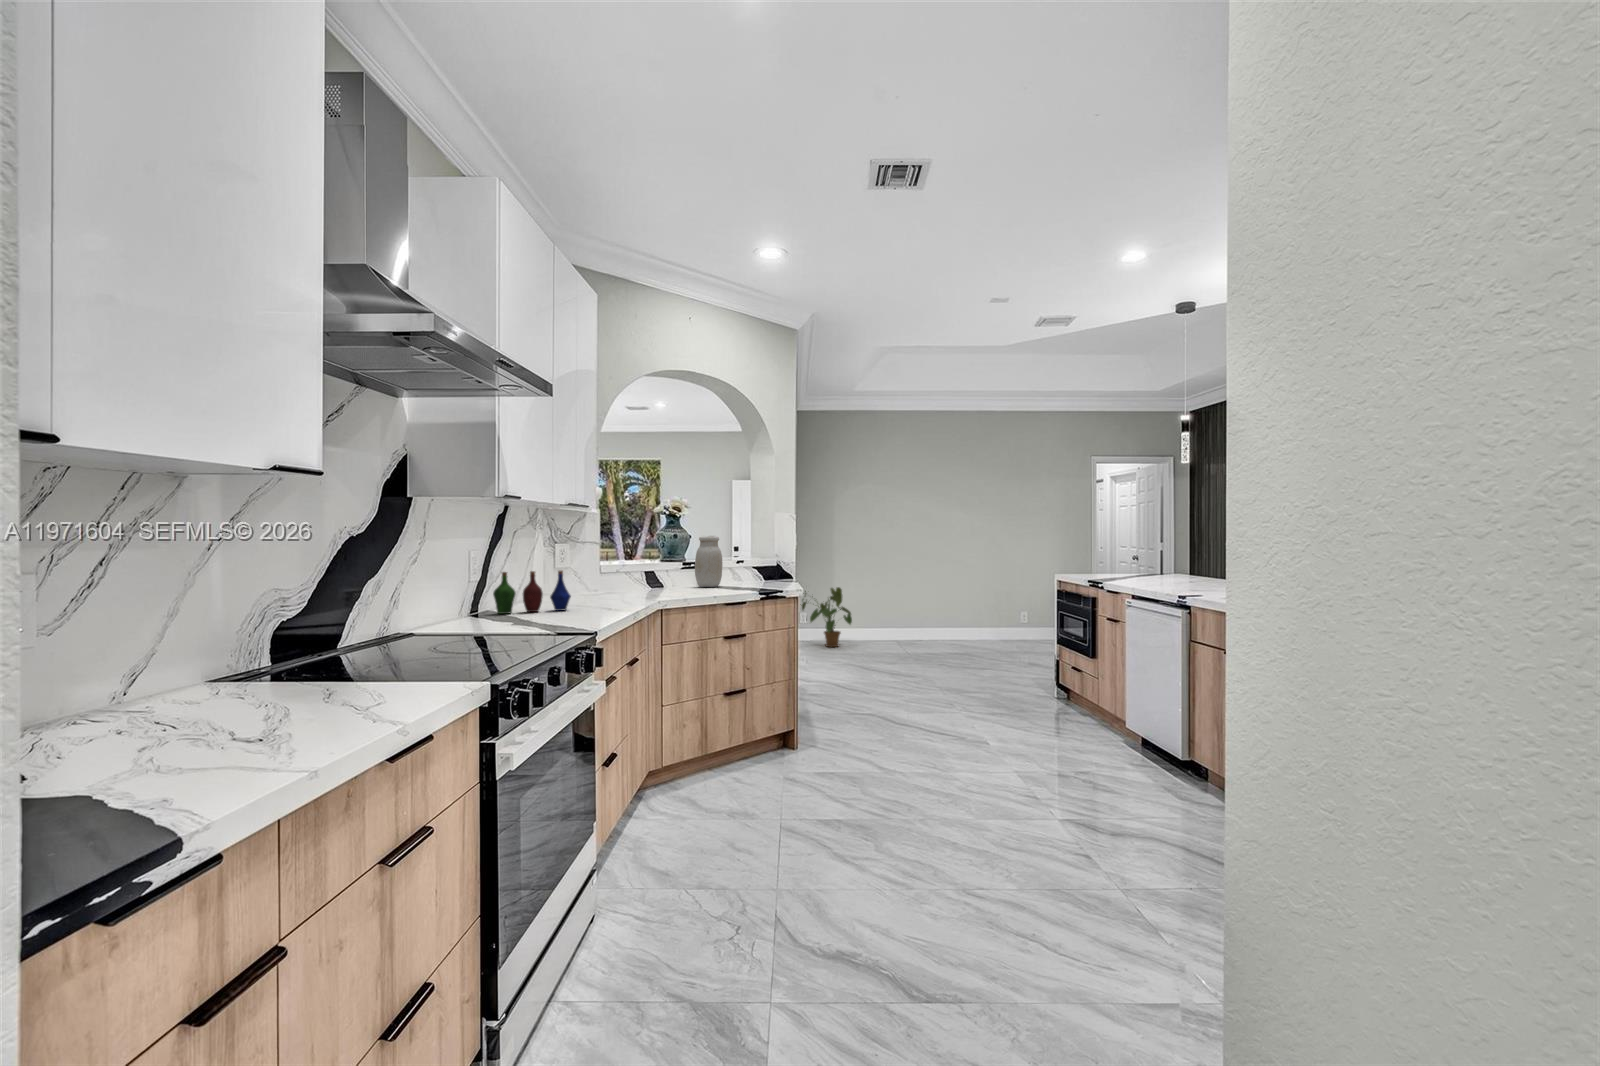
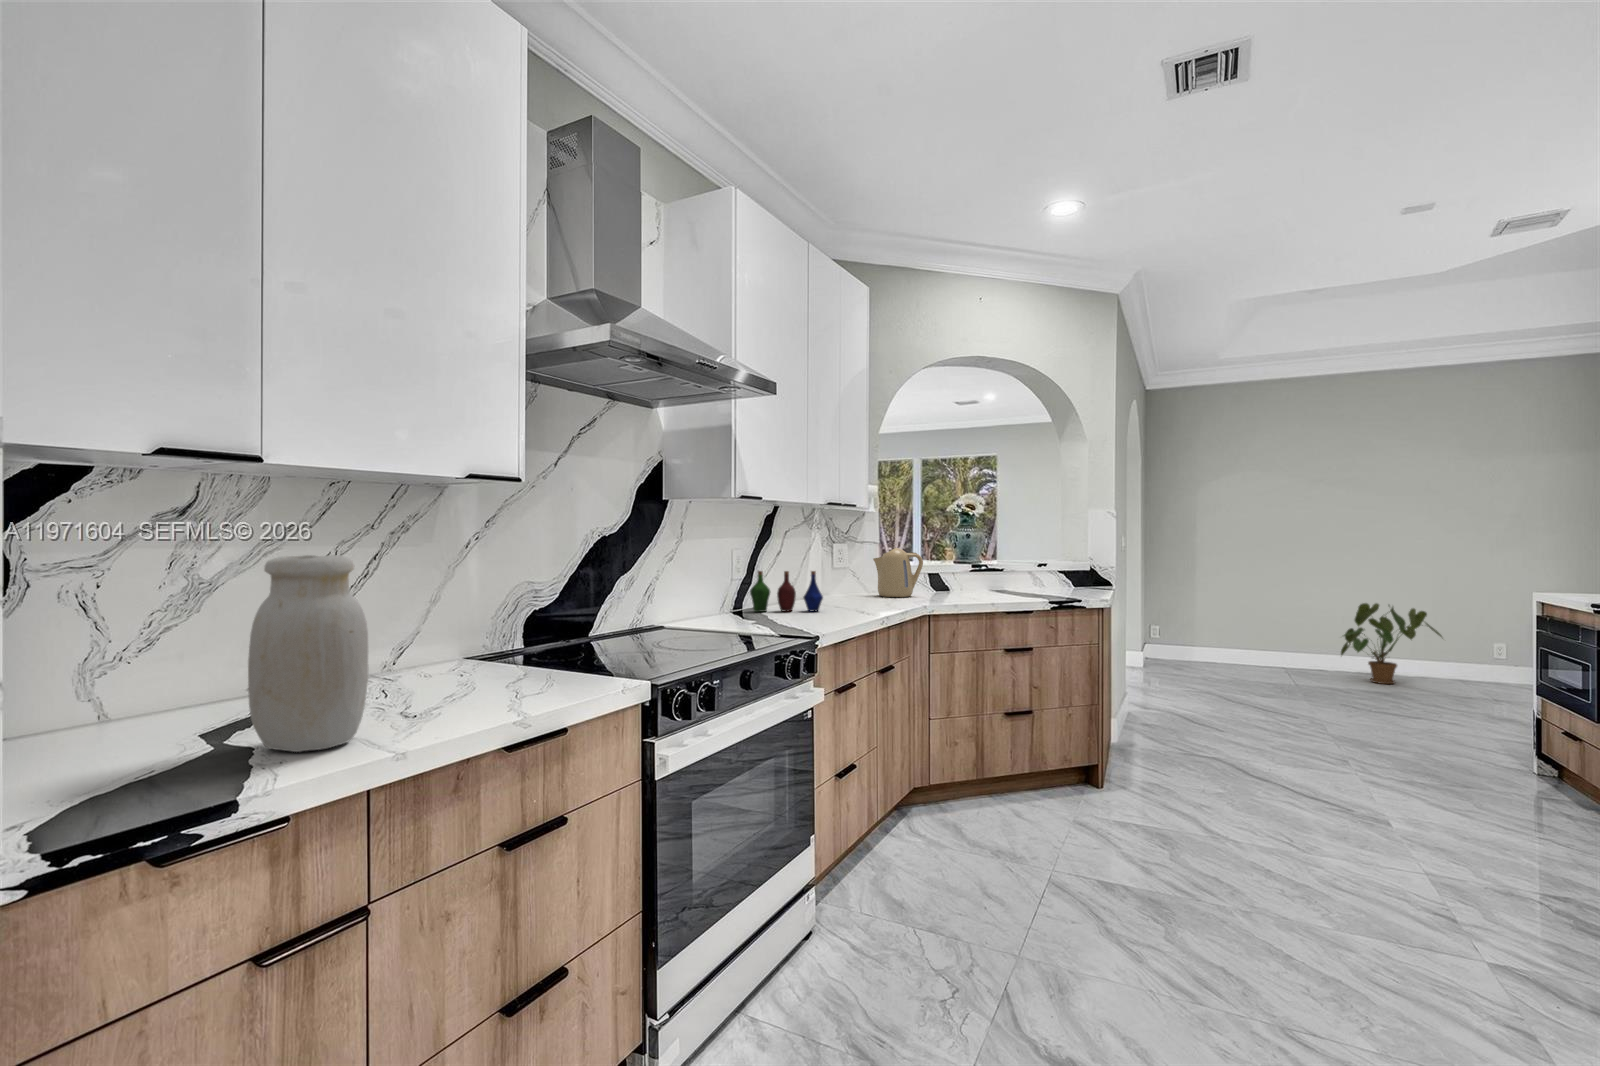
jar: present [695,536,722,587] -> present [248,555,368,752]
kettle: none [599,548,648,595] -> present [873,548,923,597]
house plant: present [801,587,852,647] -> present [1341,603,1442,684]

